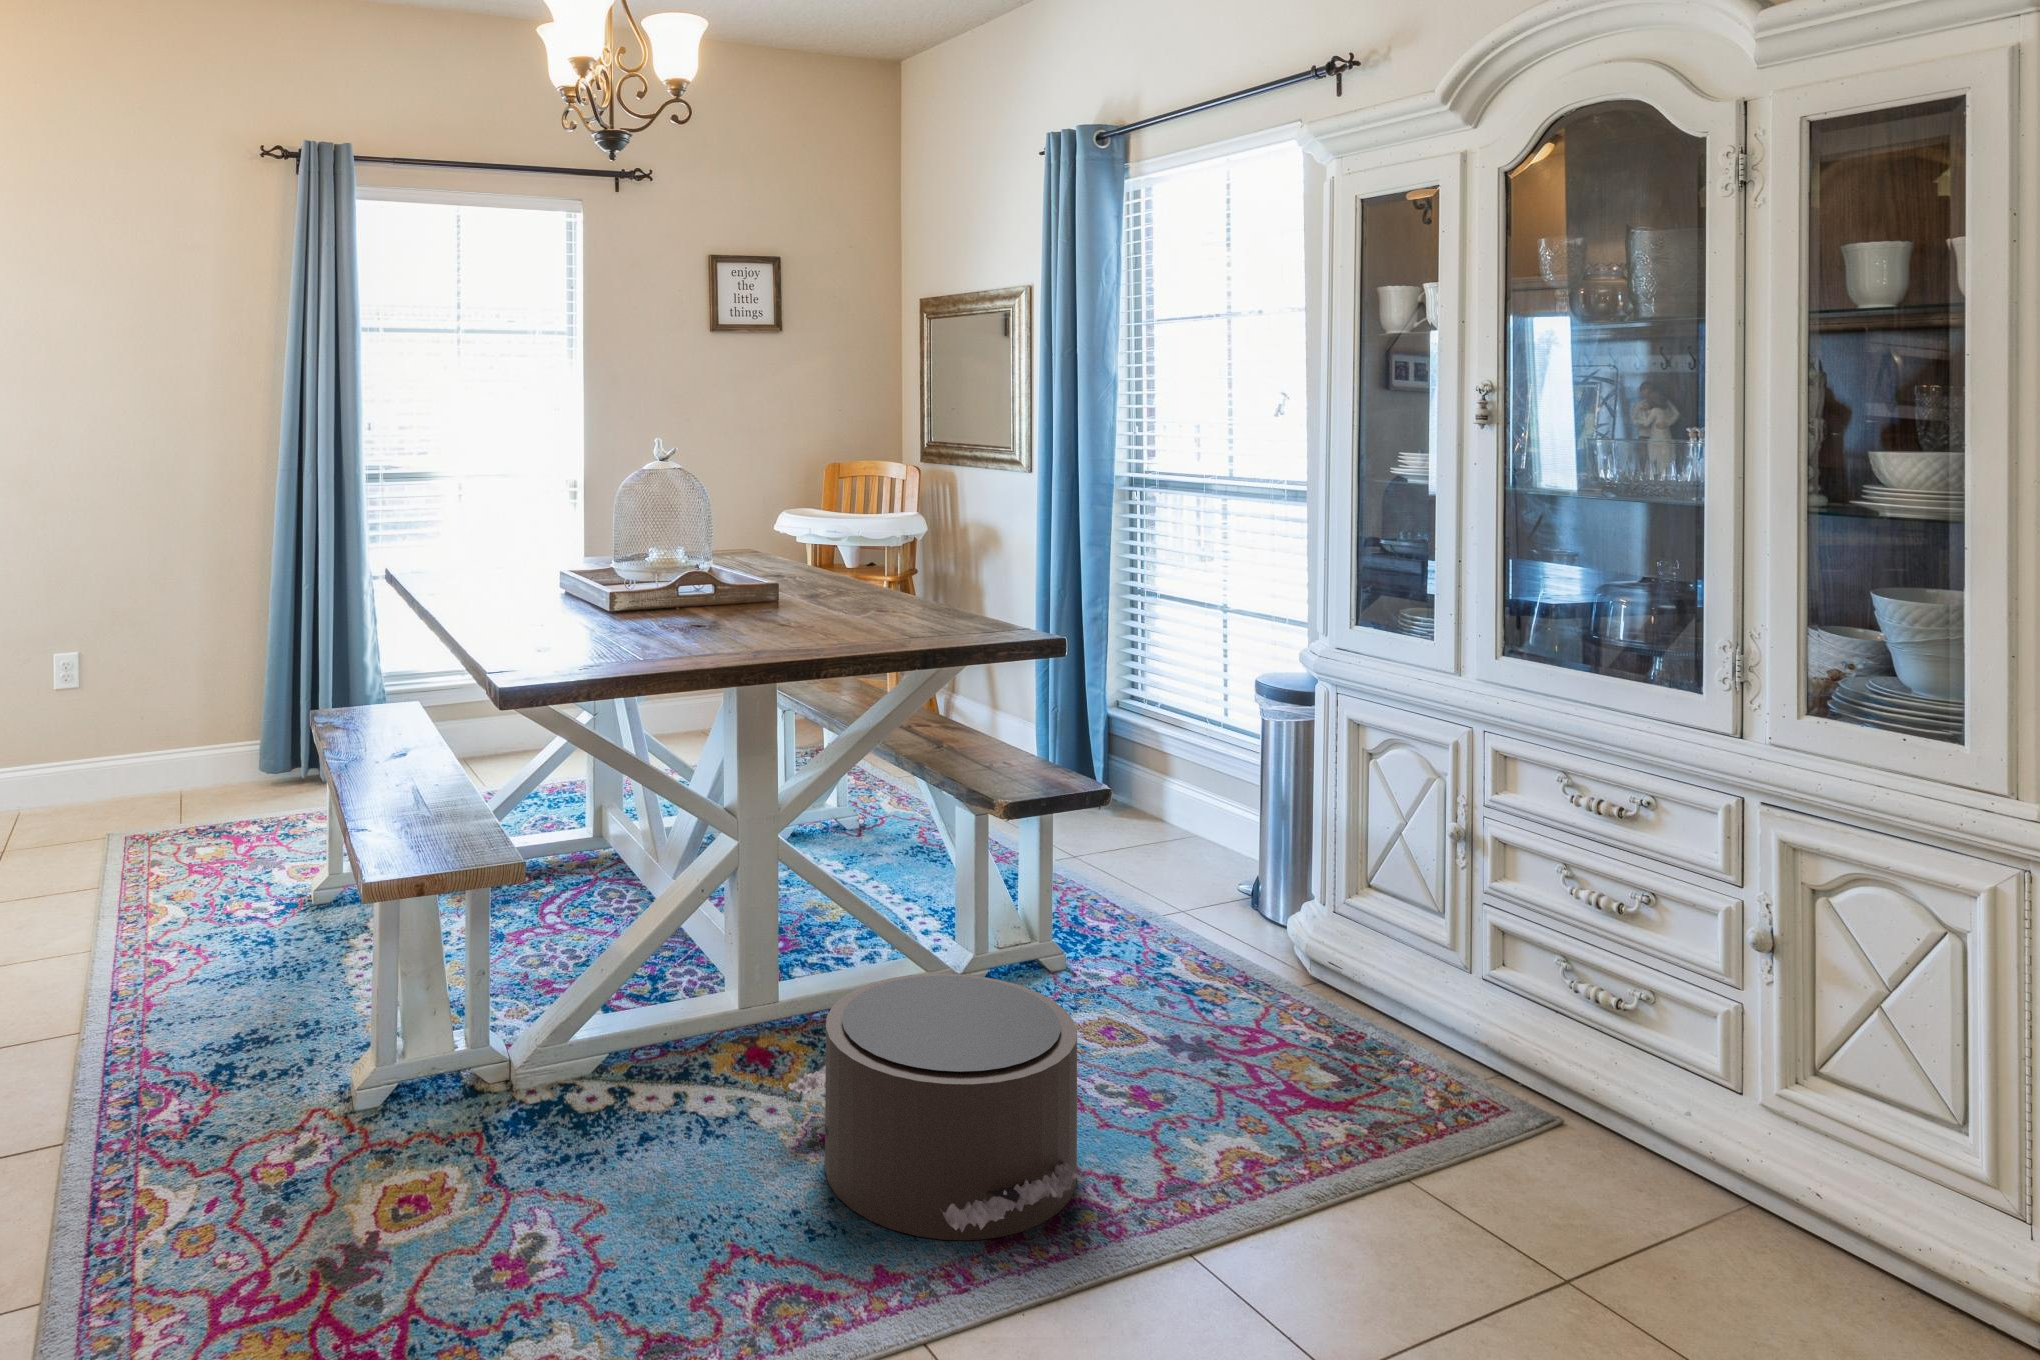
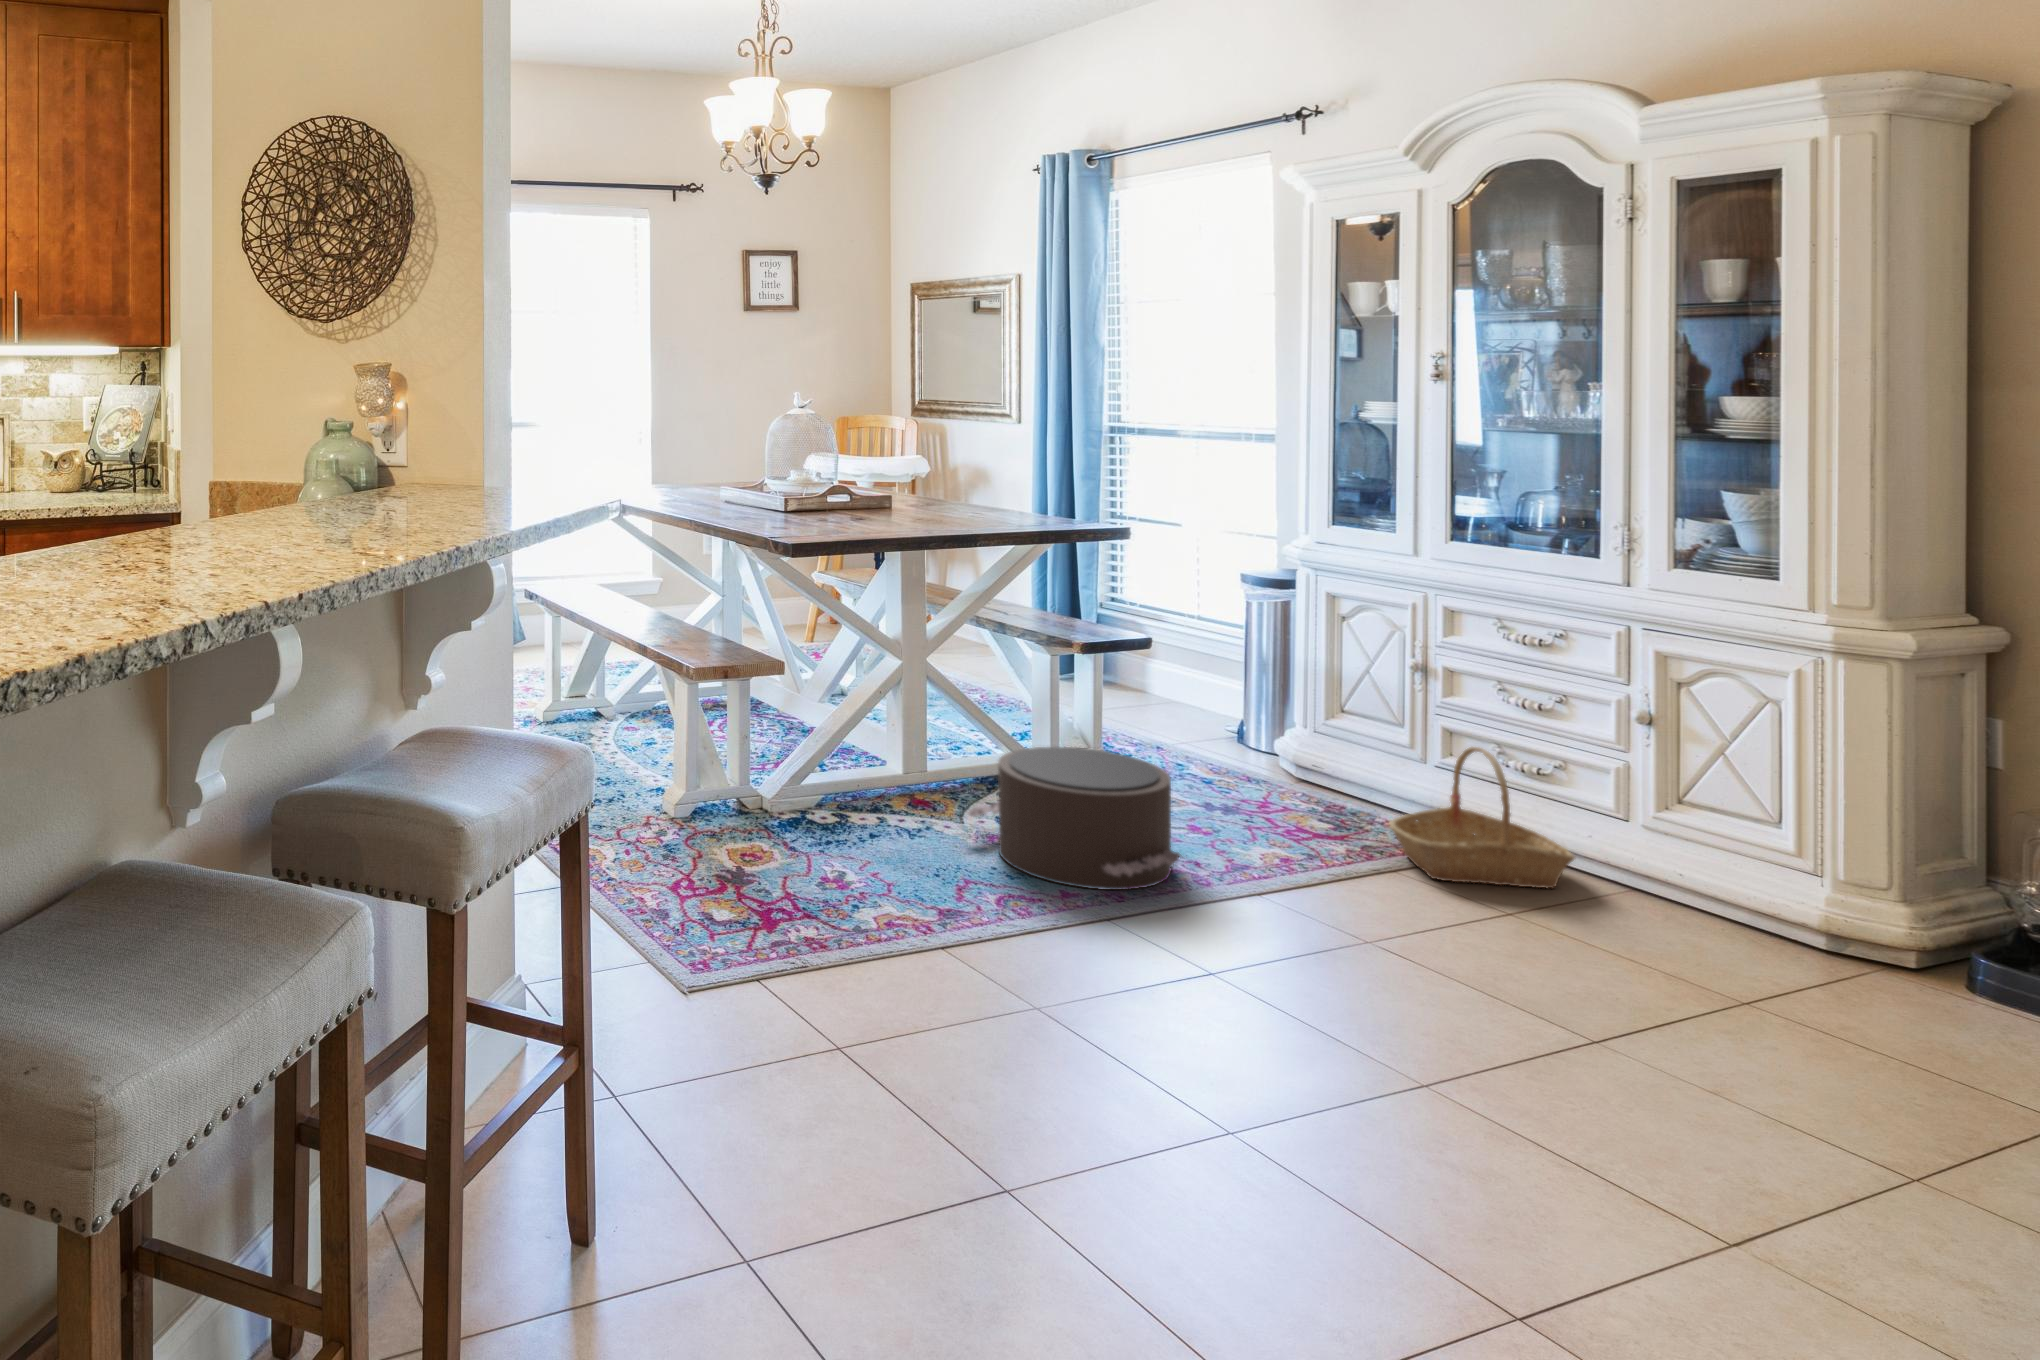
basket: none [1409,974,1669,1210] -> present [1390,746,1575,888]

